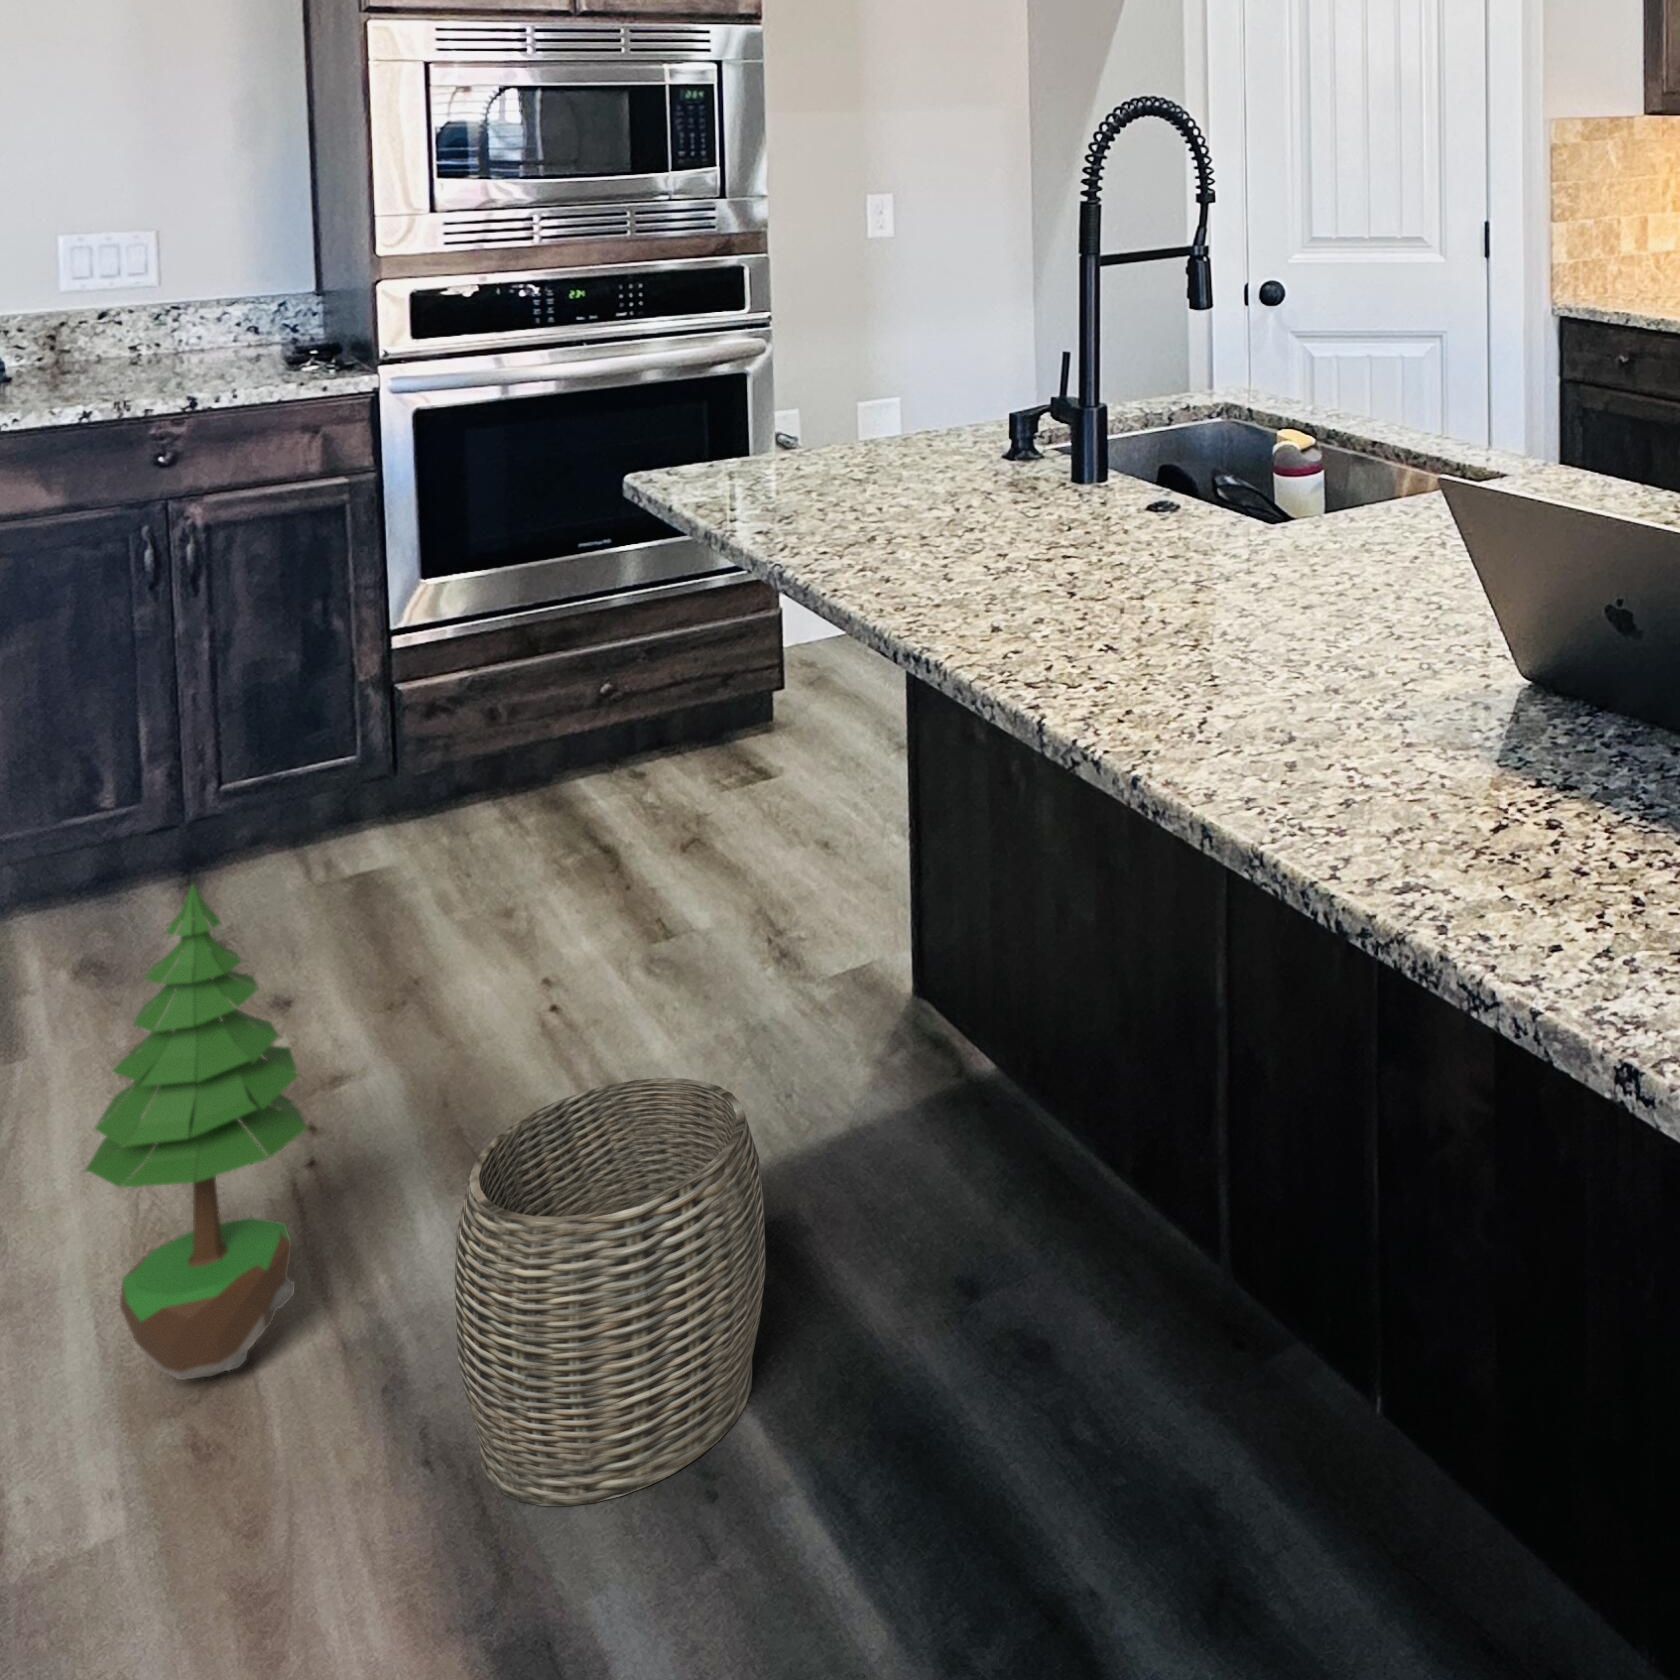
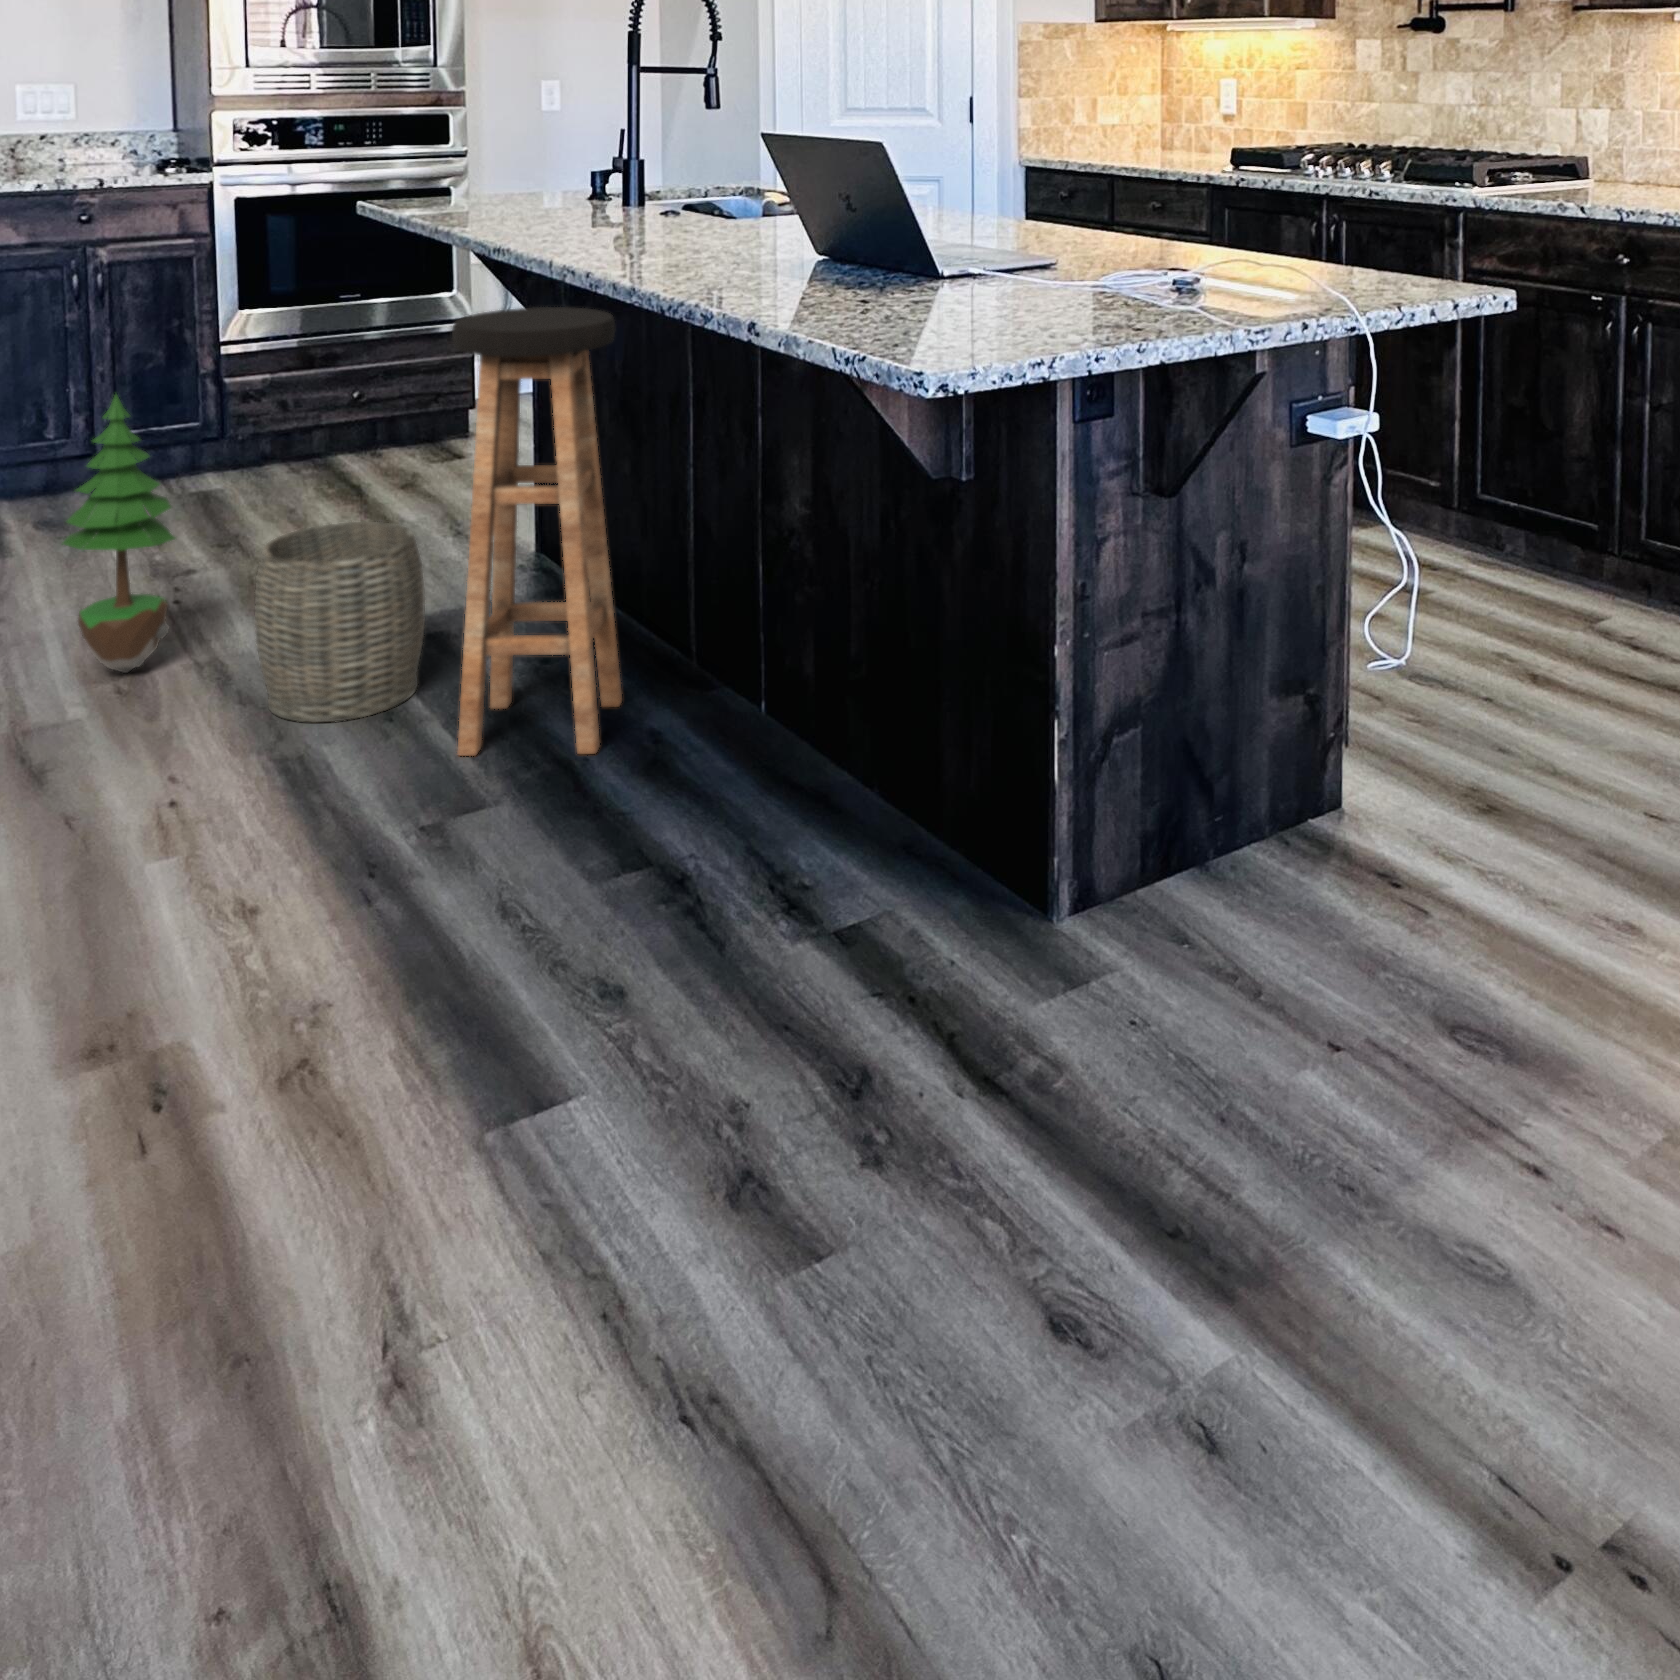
bar stool: none [832,722,1123,1593] -> present [452,307,622,756]

